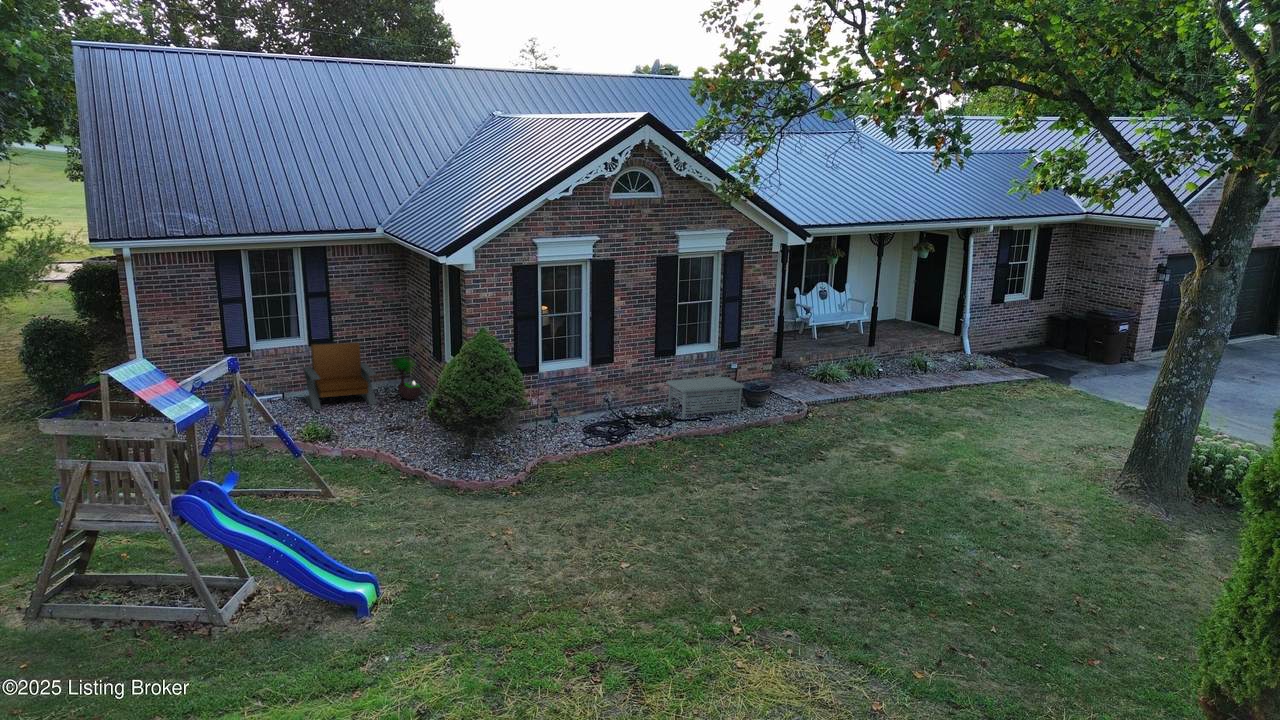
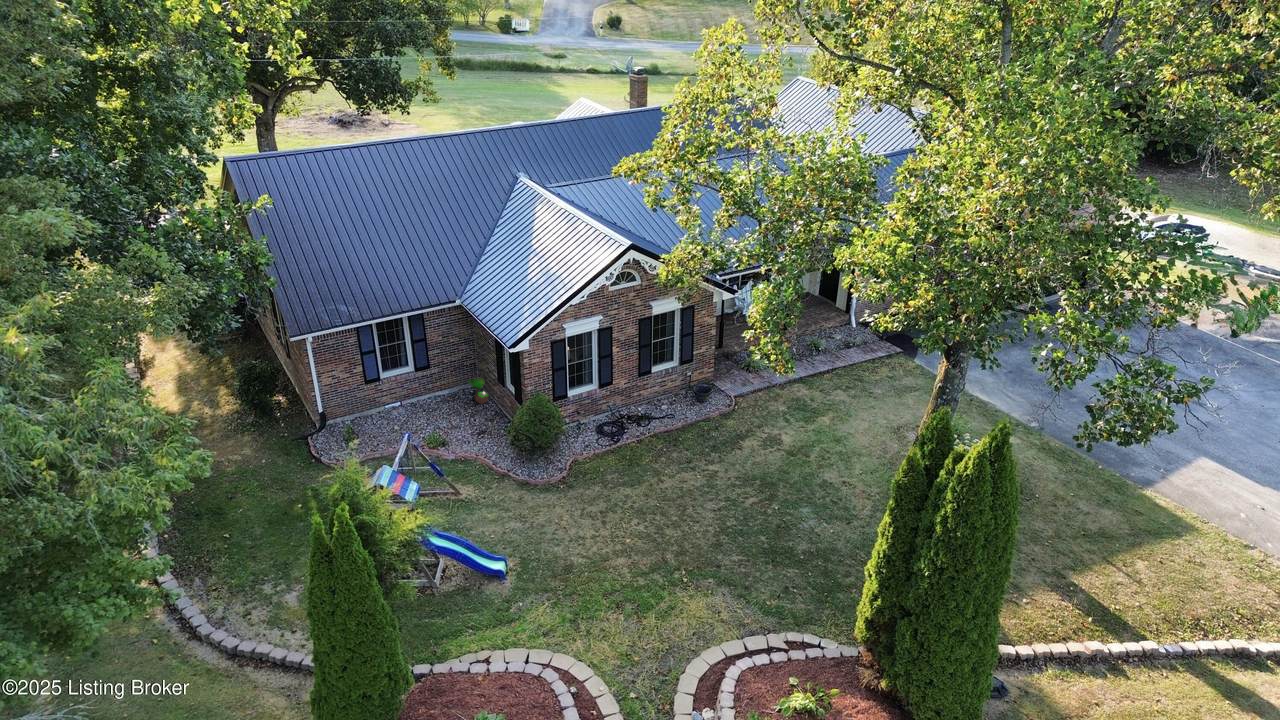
lounge chair: present [303,342,377,410] -> none [413,368,463,419]
storage bench: present [667,377,744,419] -> none [646,380,695,414]

